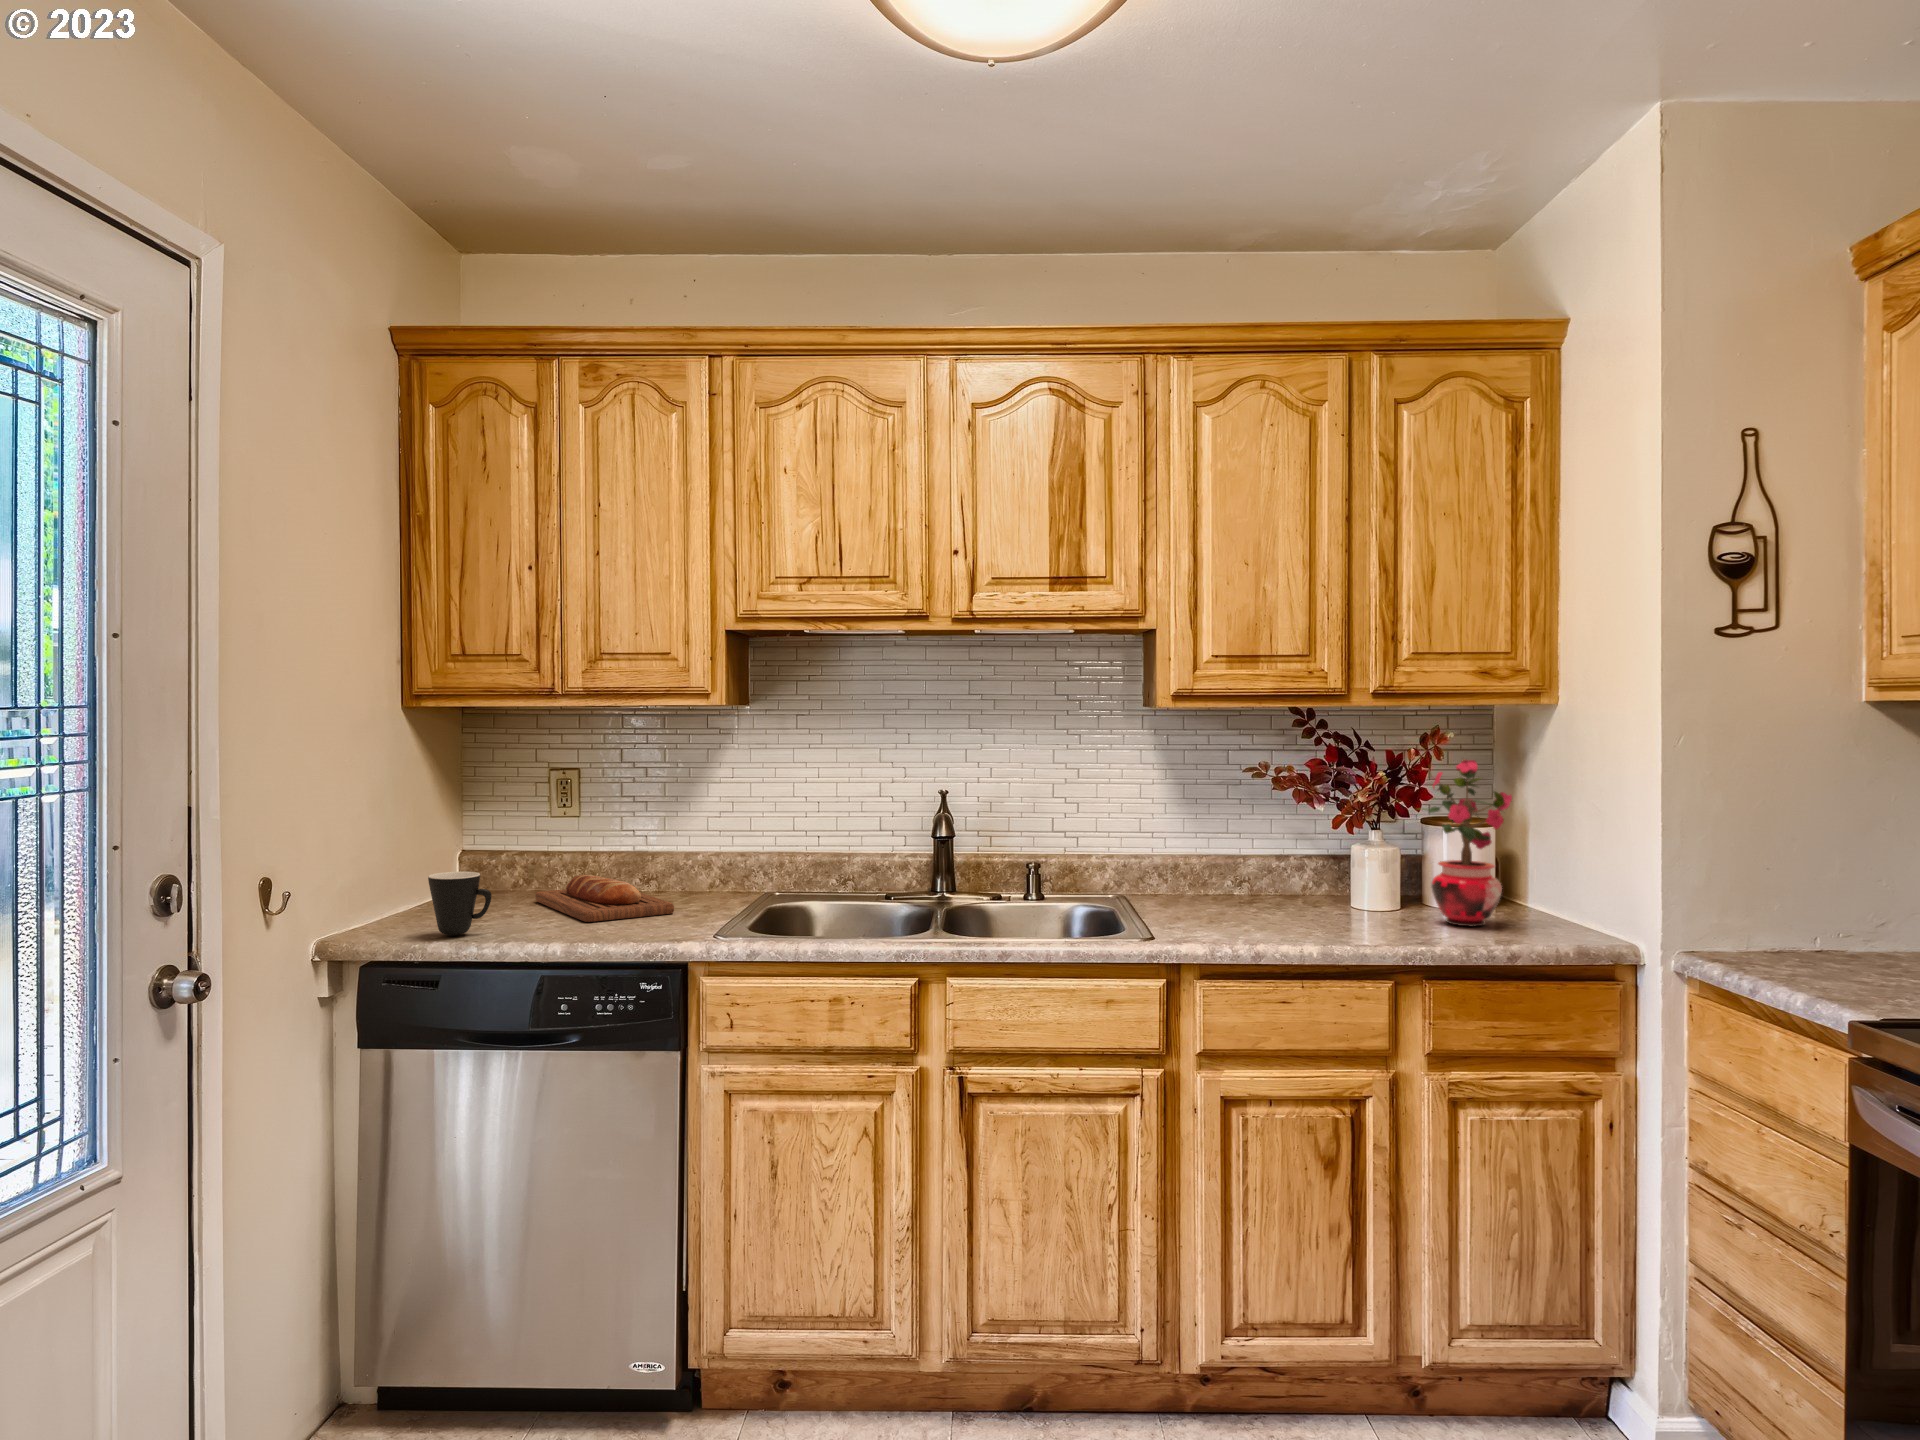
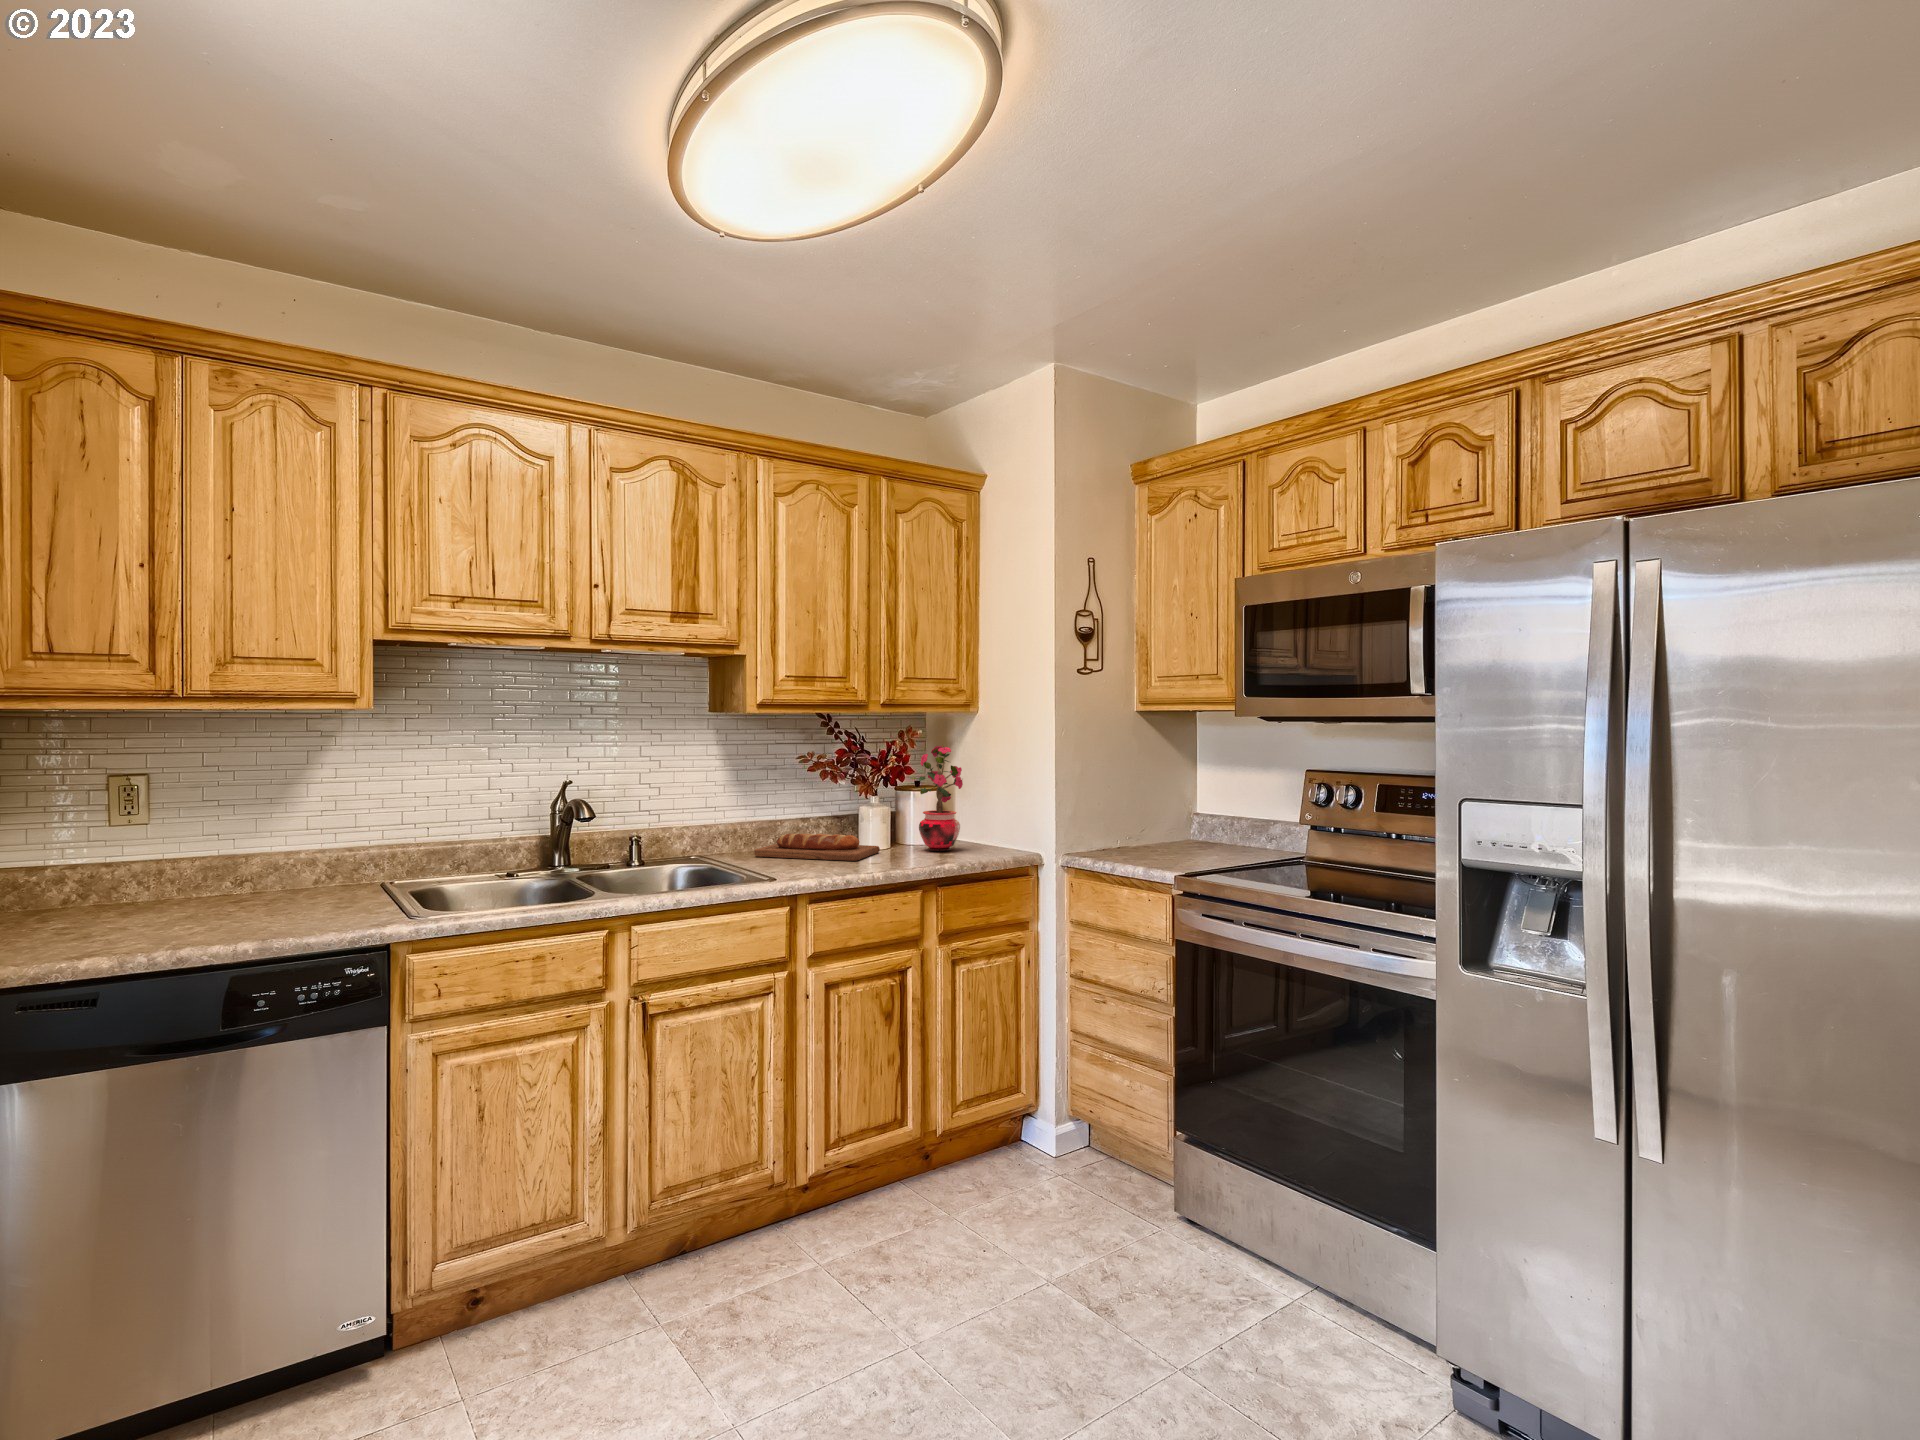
mug: present [428,872,492,935] -> none [49,884,135,954]
bread loaf: present [535,875,674,922] -> present [754,833,880,861]

